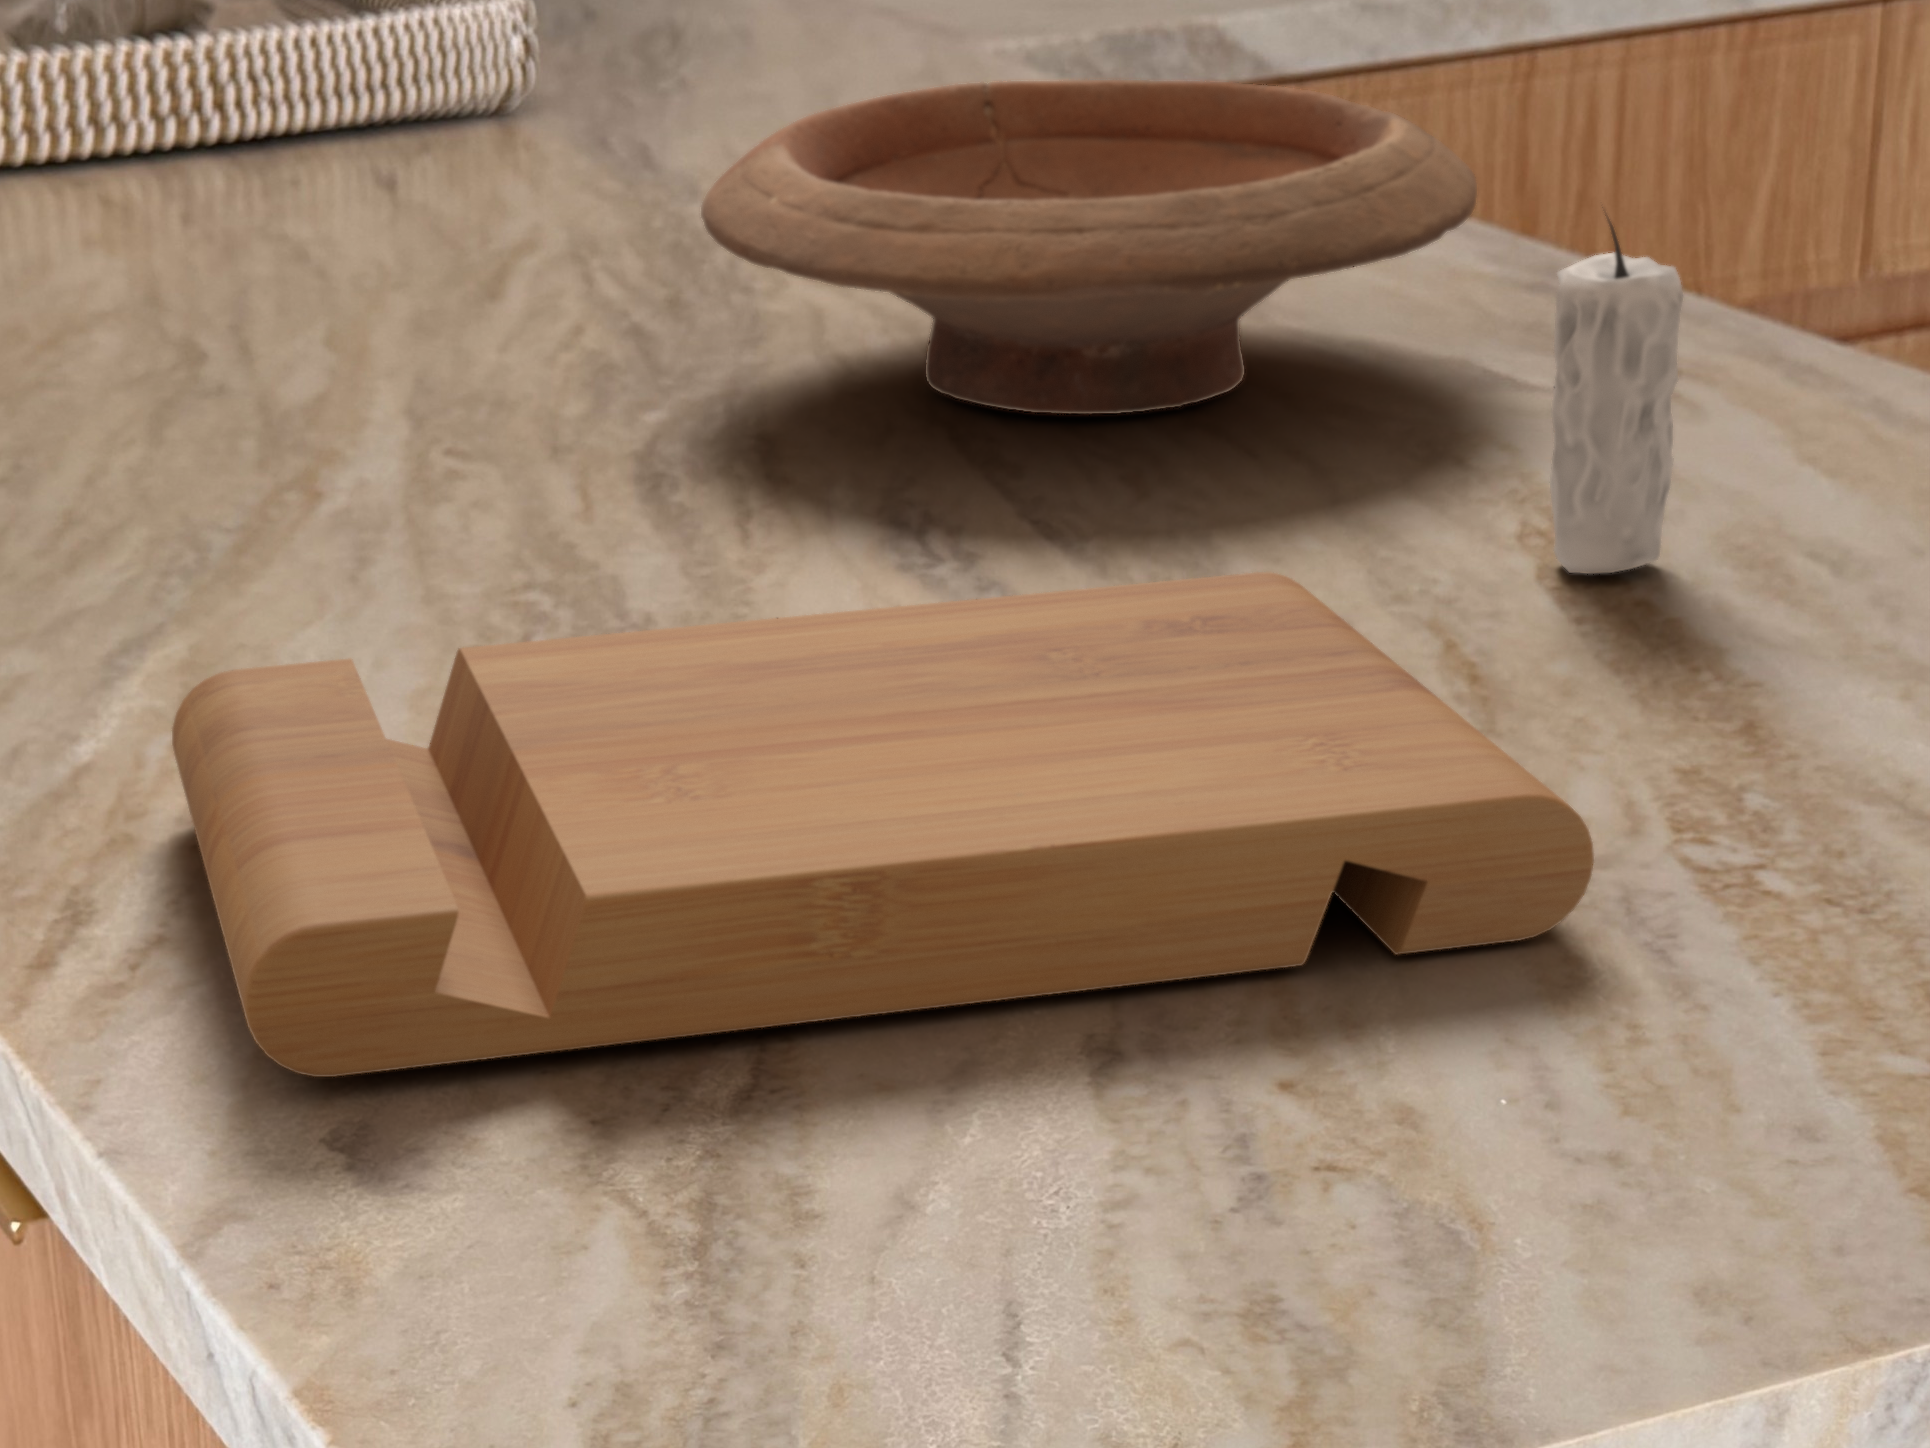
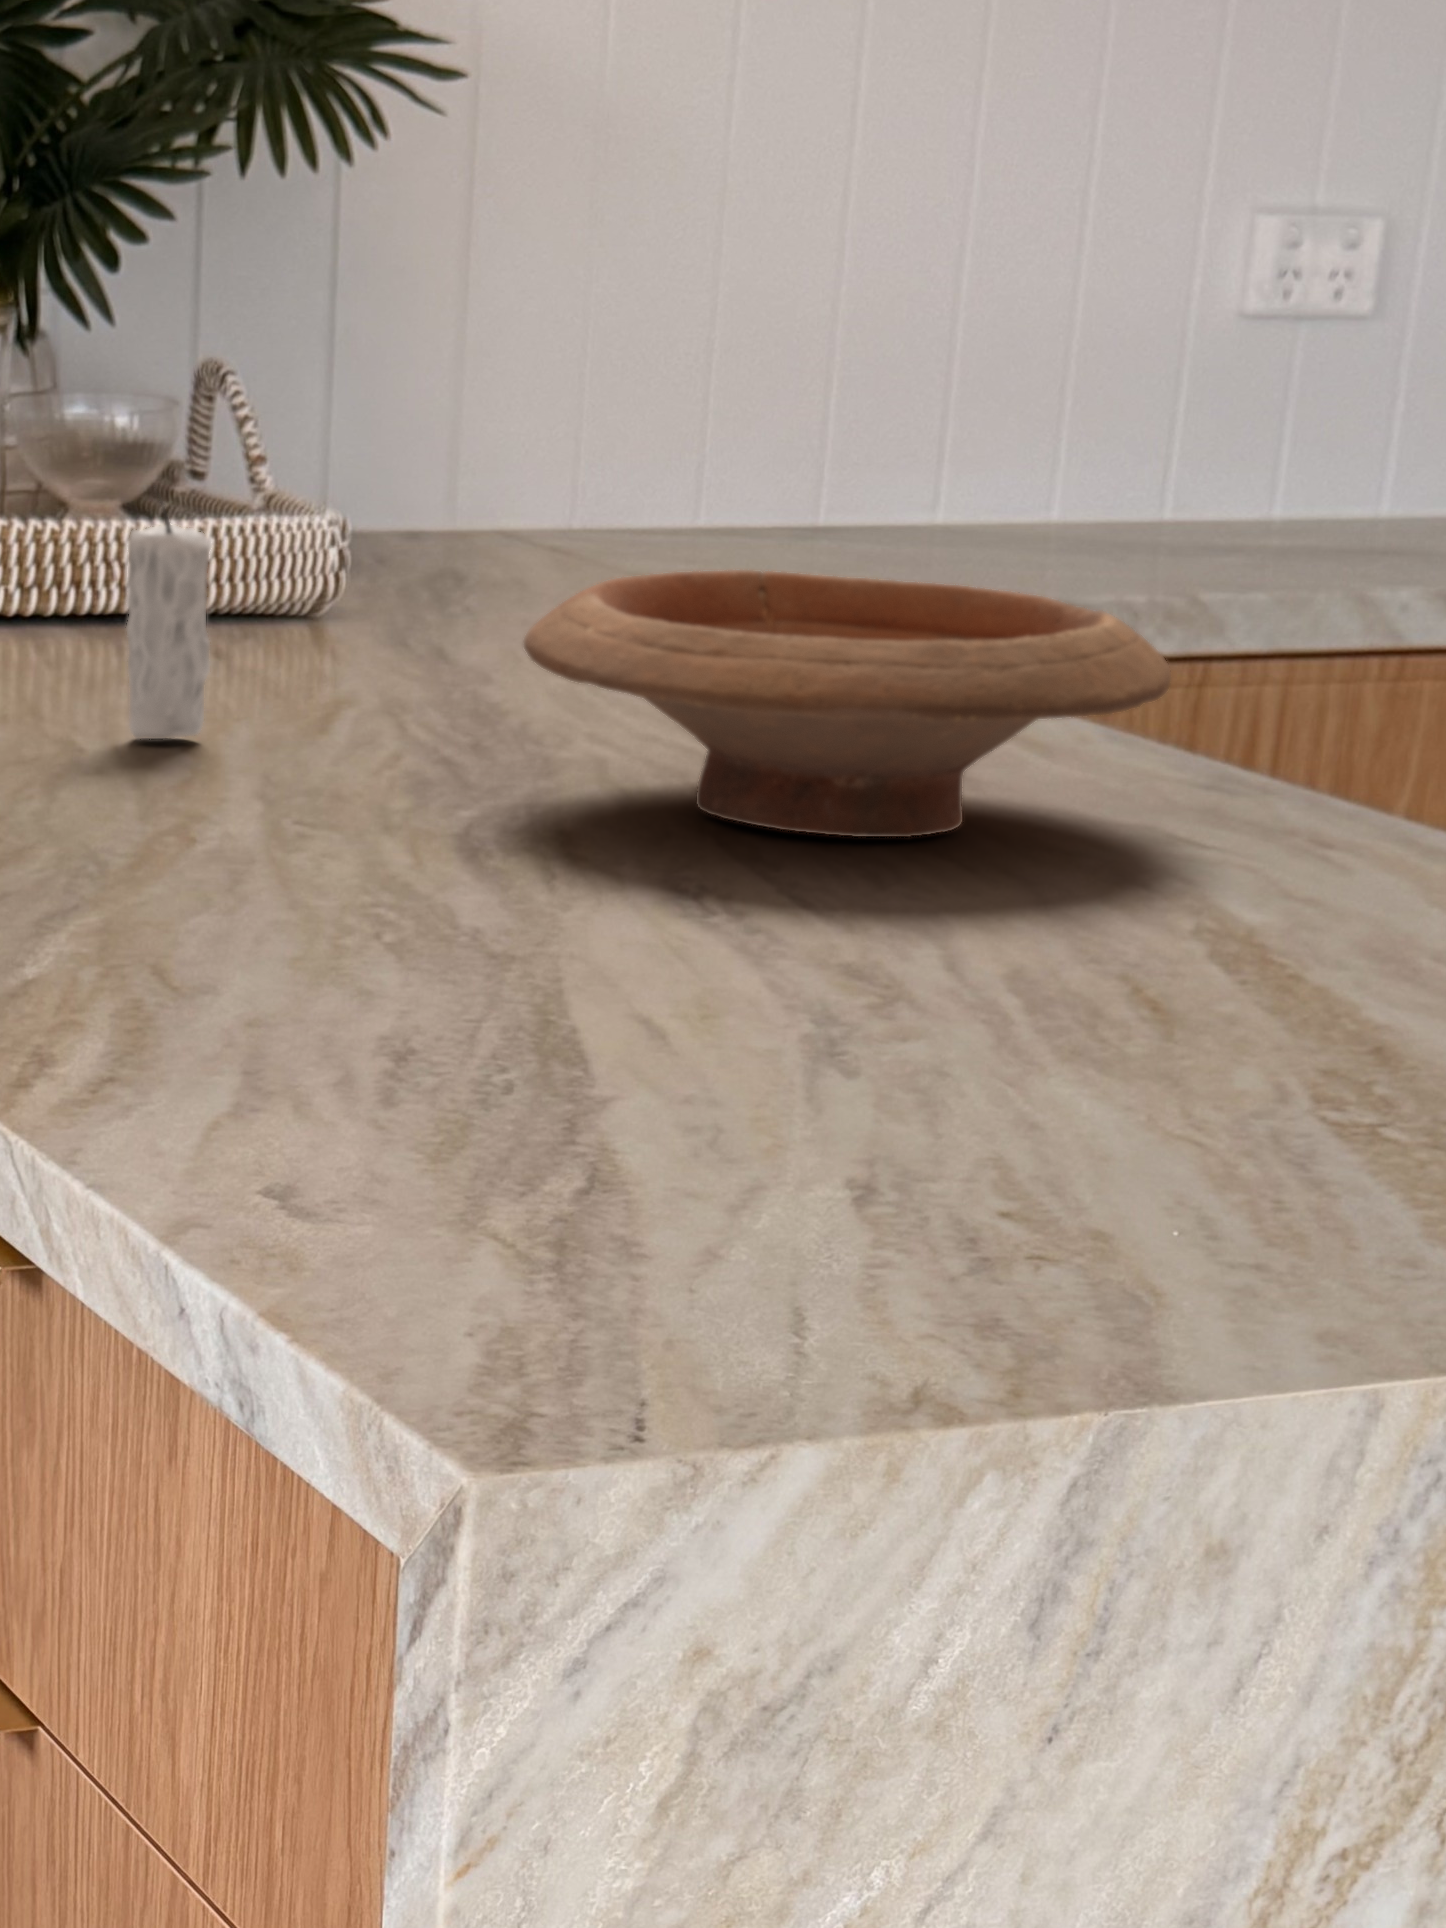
candle: present [1550,218,1683,574] -> present [127,510,212,739]
cutting board: present [172,572,1594,1077] -> none [116,895,1252,1152]

